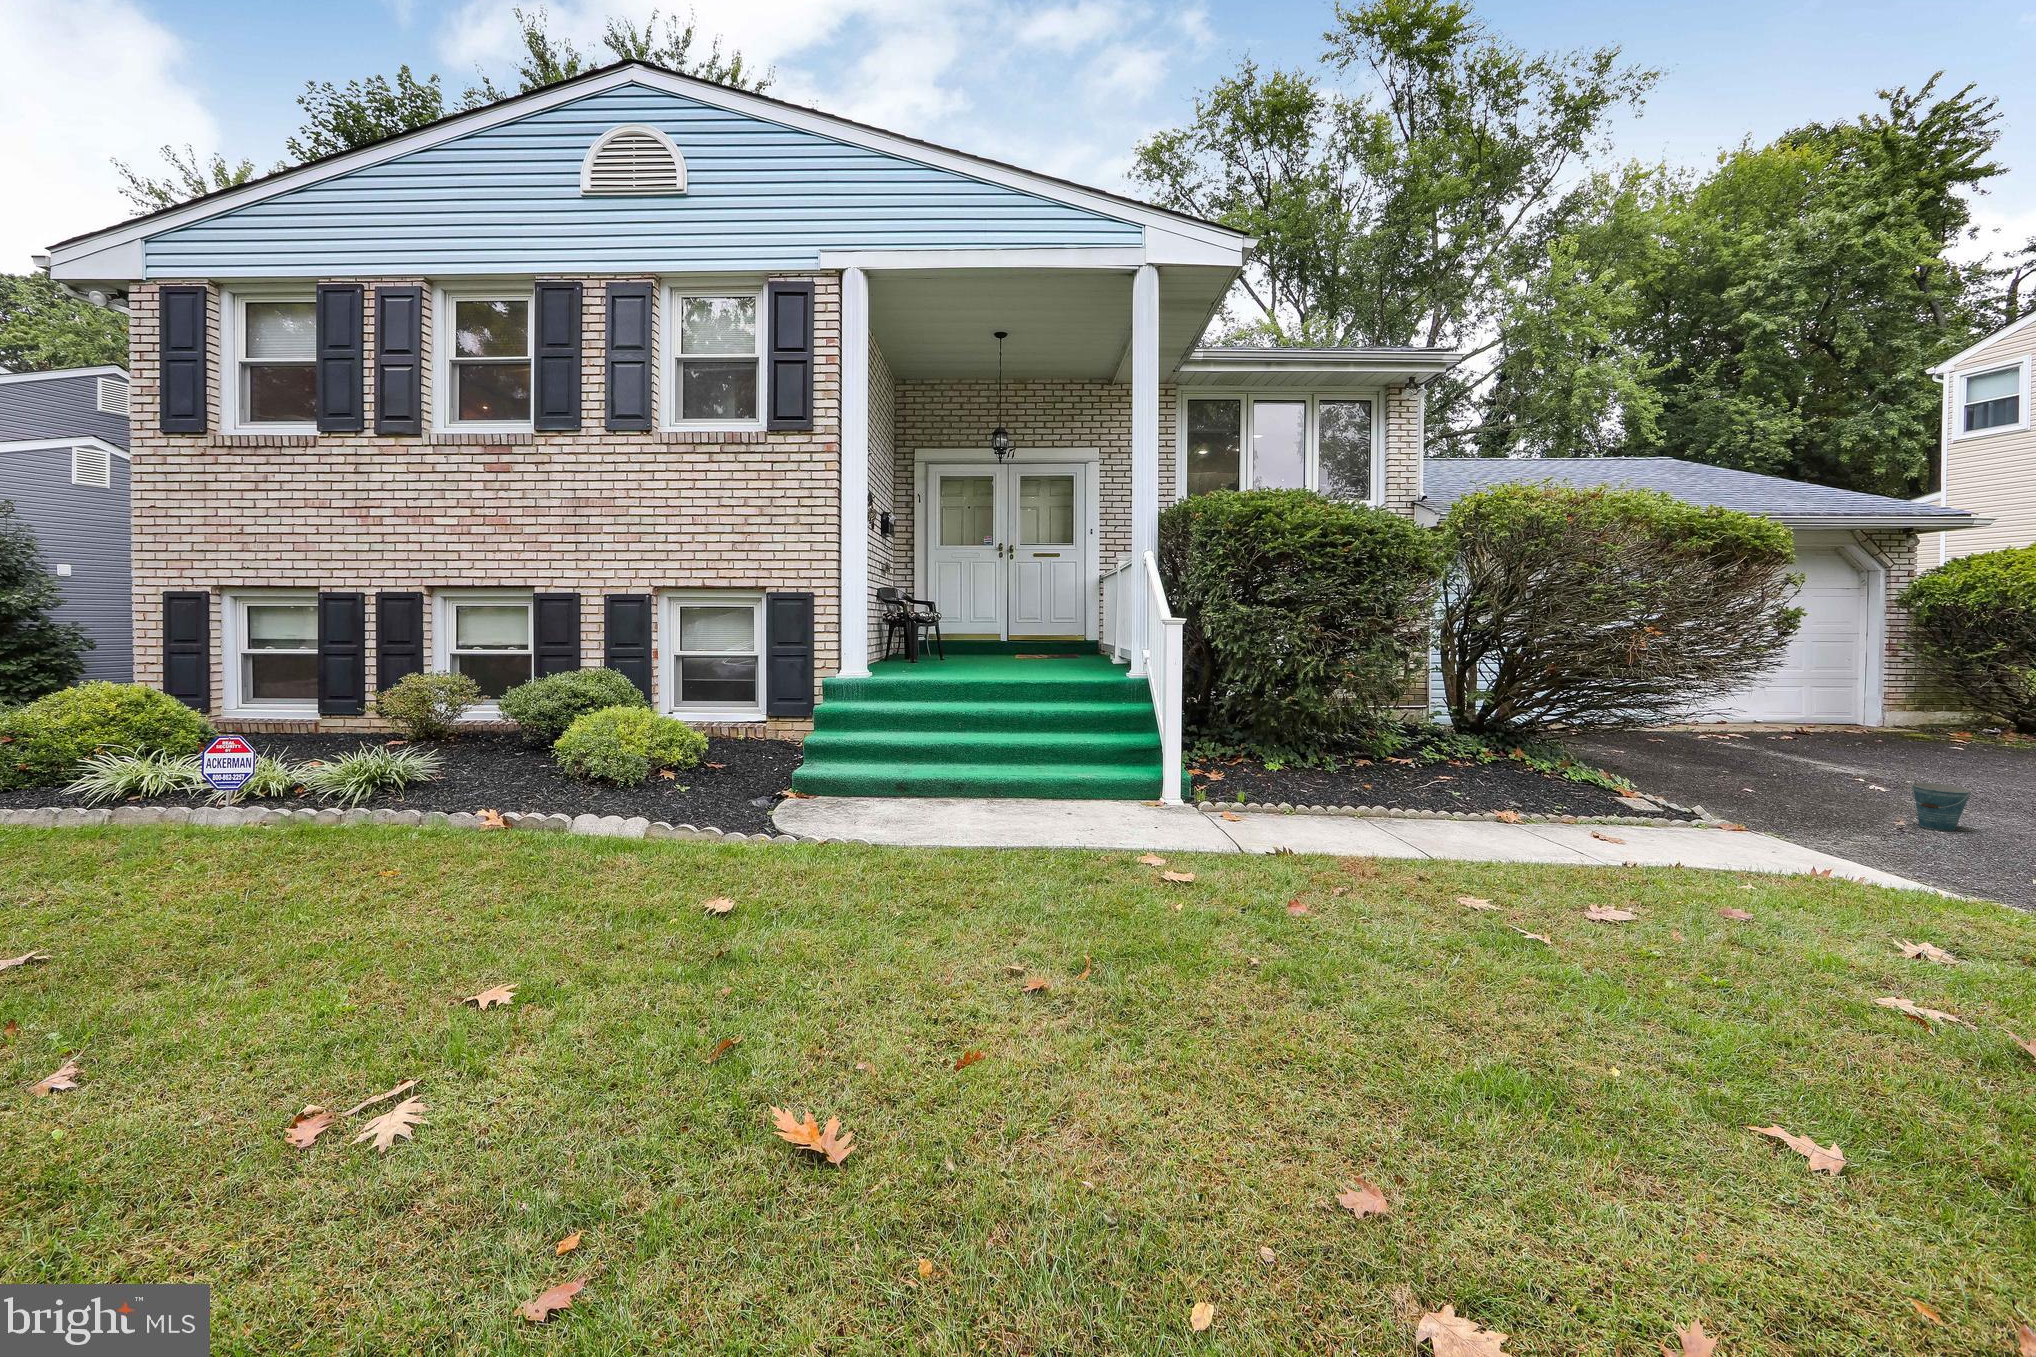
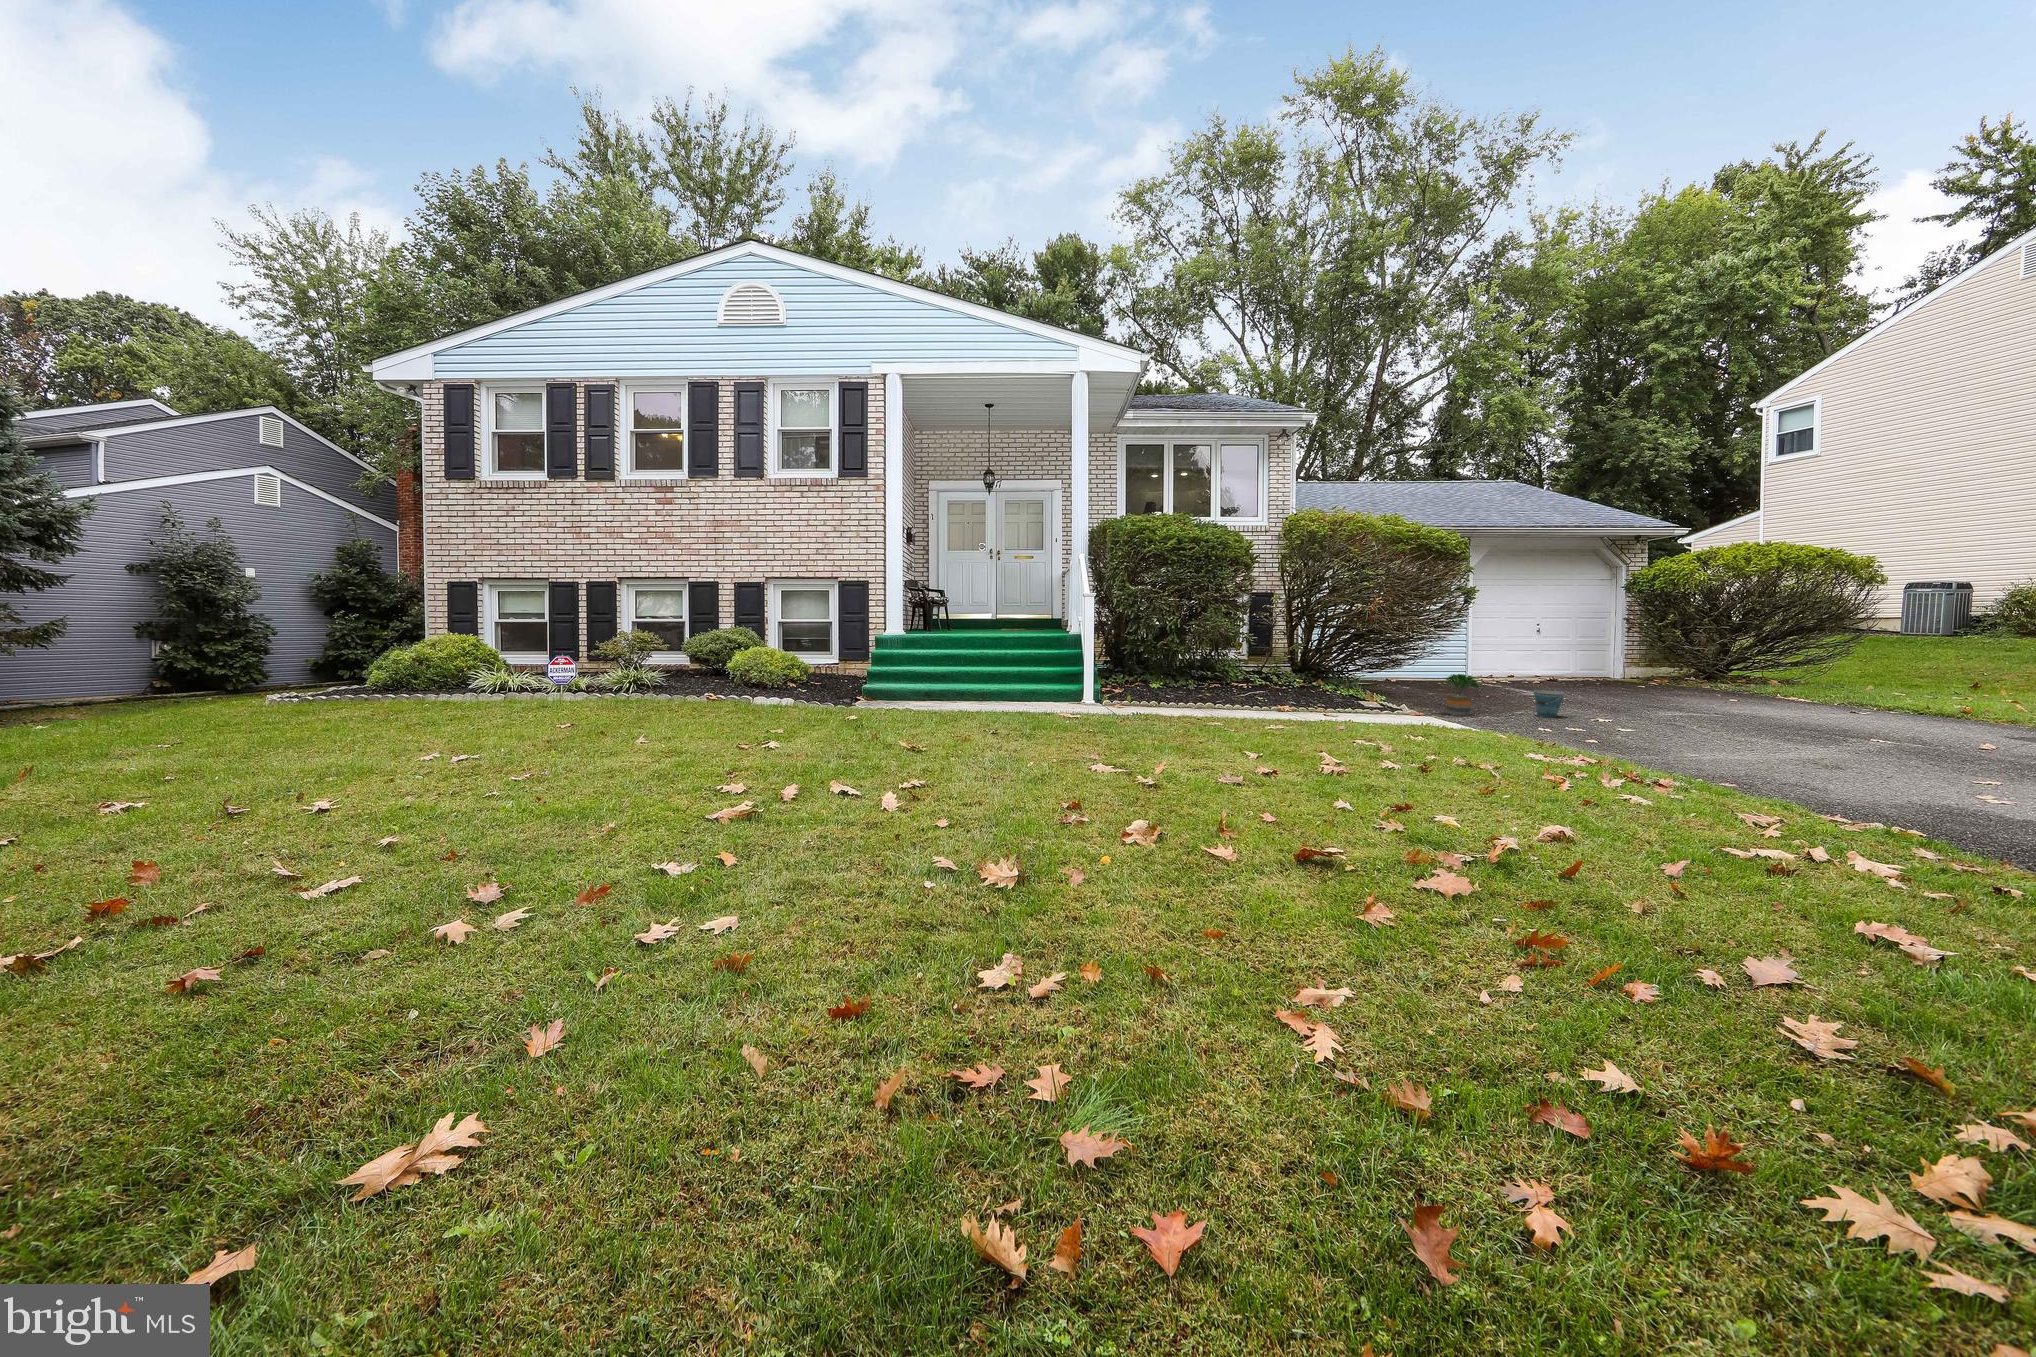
potted tree: none [1756,753,1823,824] -> present [1446,674,1479,716]

